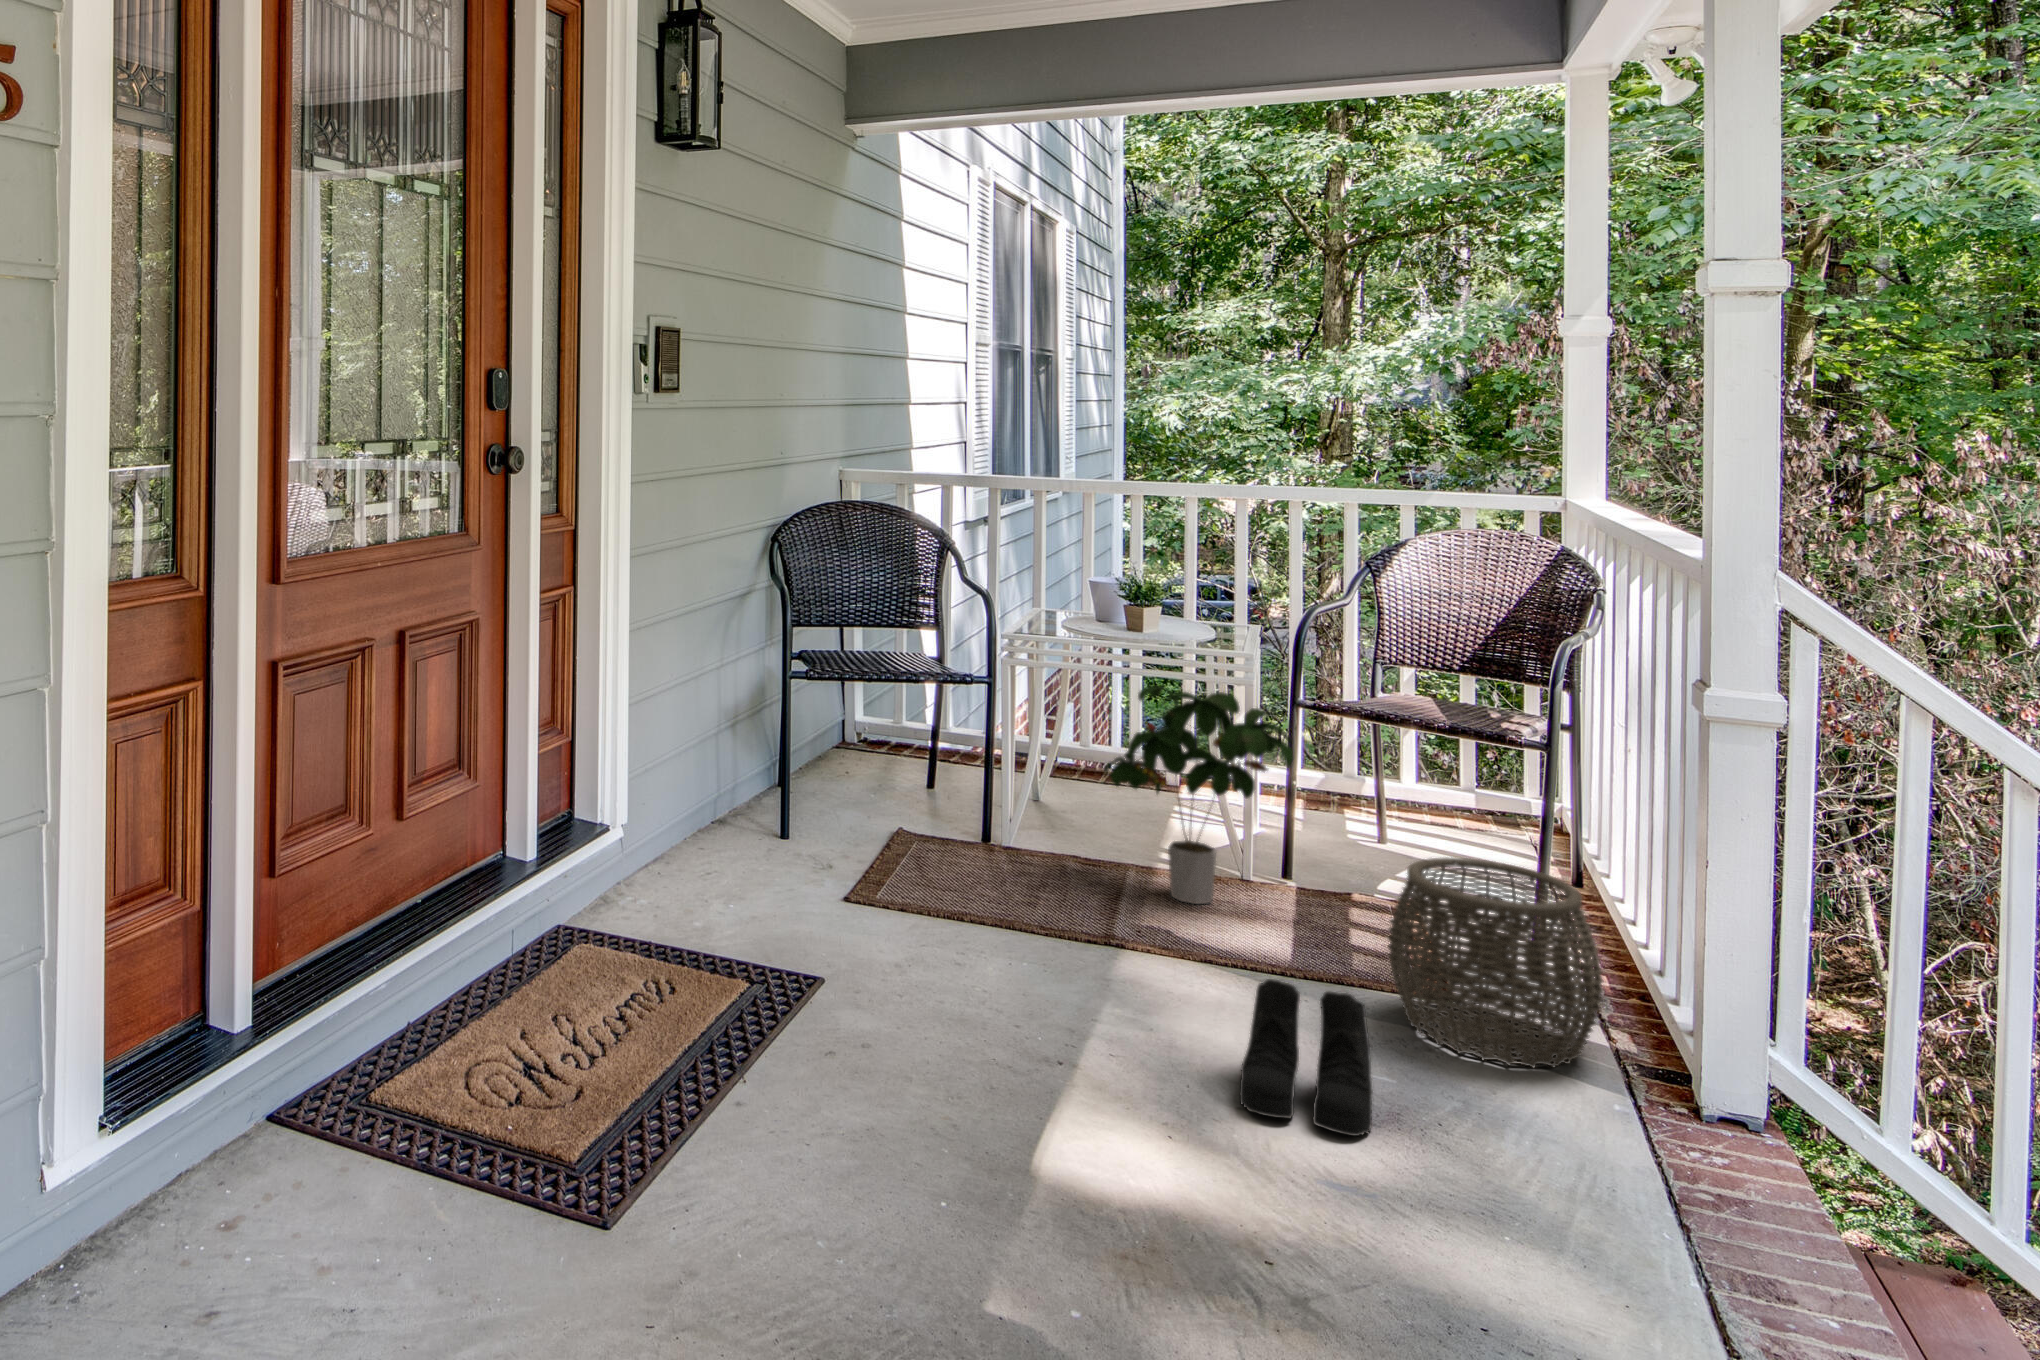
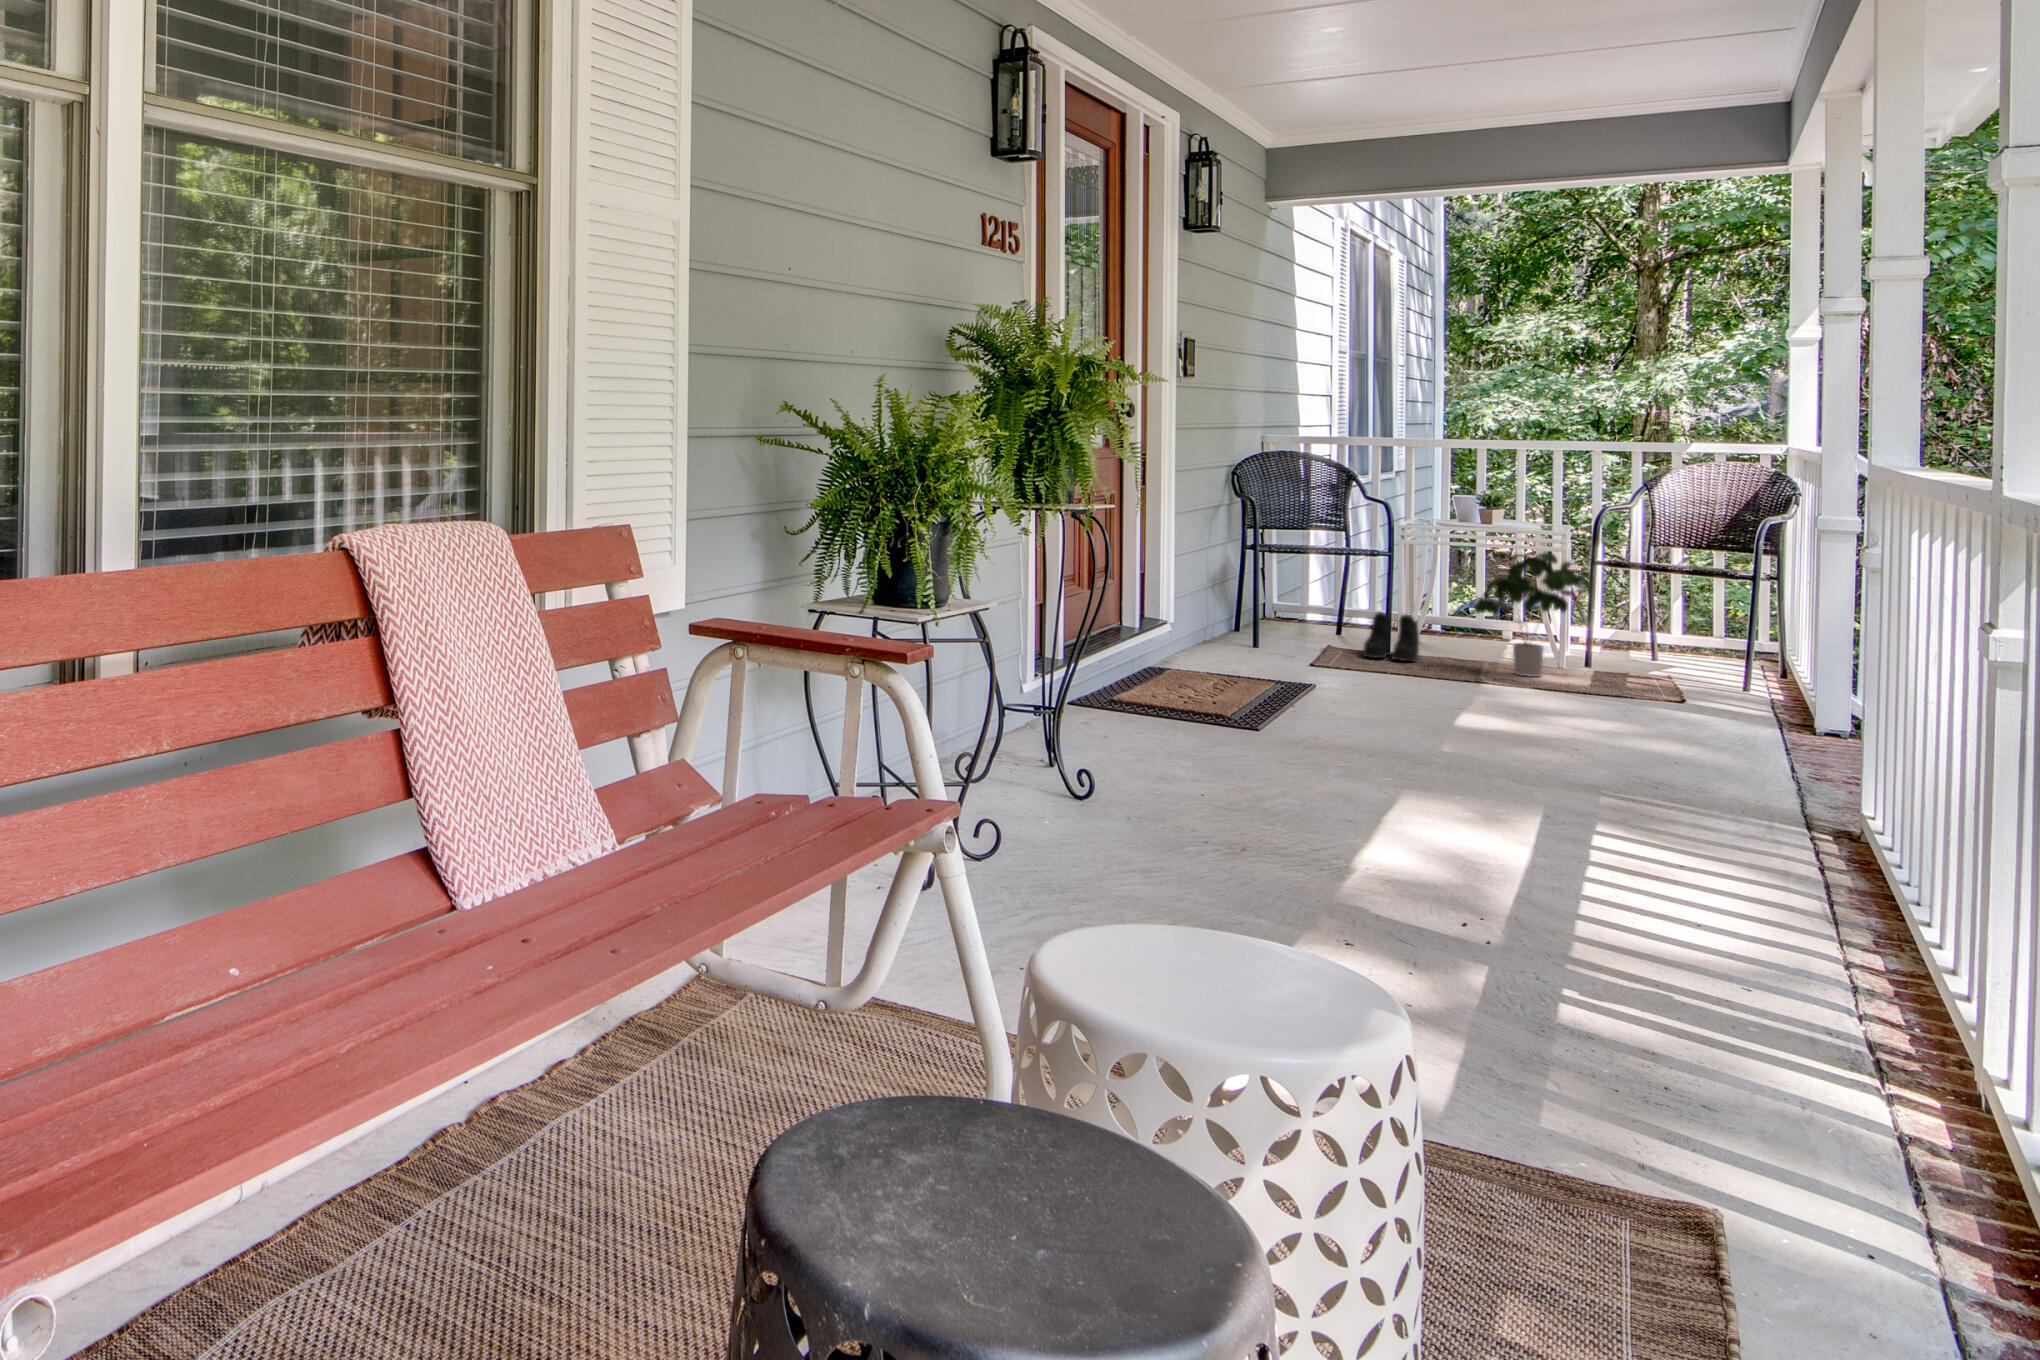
woven basket: present [1388,857,1603,1068] -> none [1645,625,1766,722]
boots: present [1240,979,1373,1136] -> present [1363,613,1419,661]

